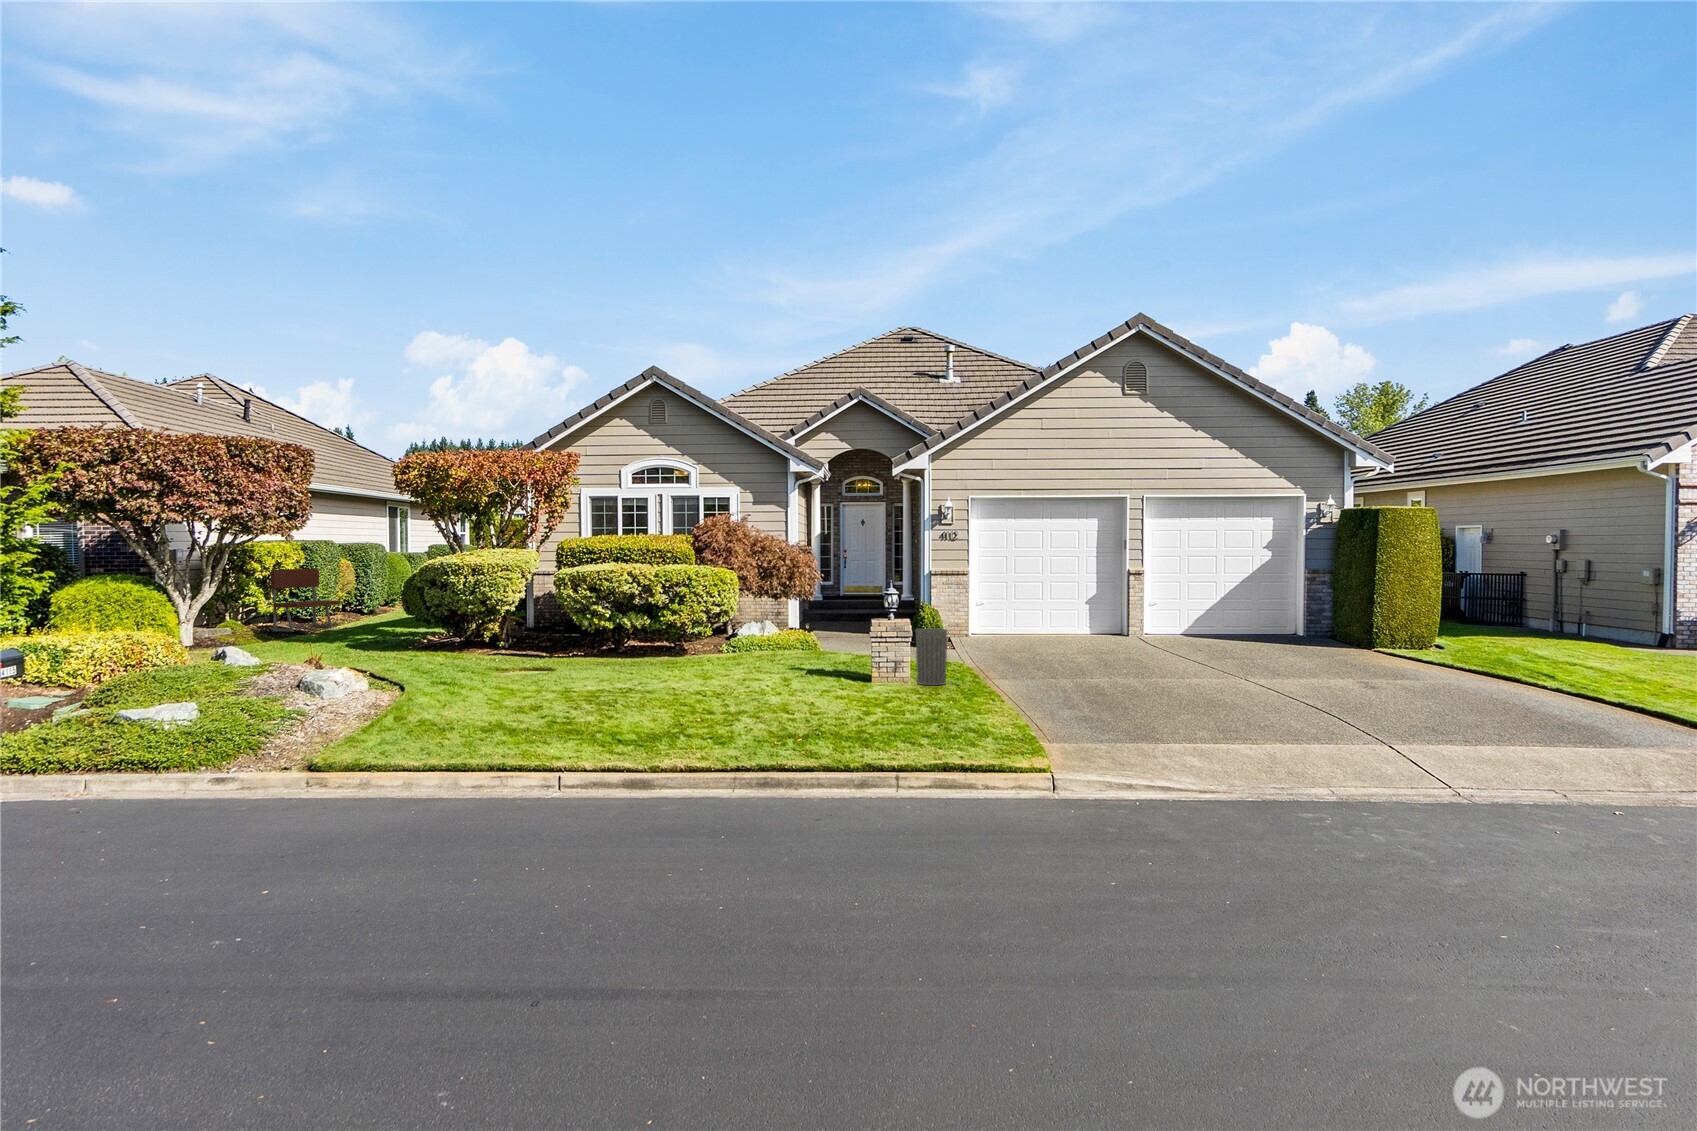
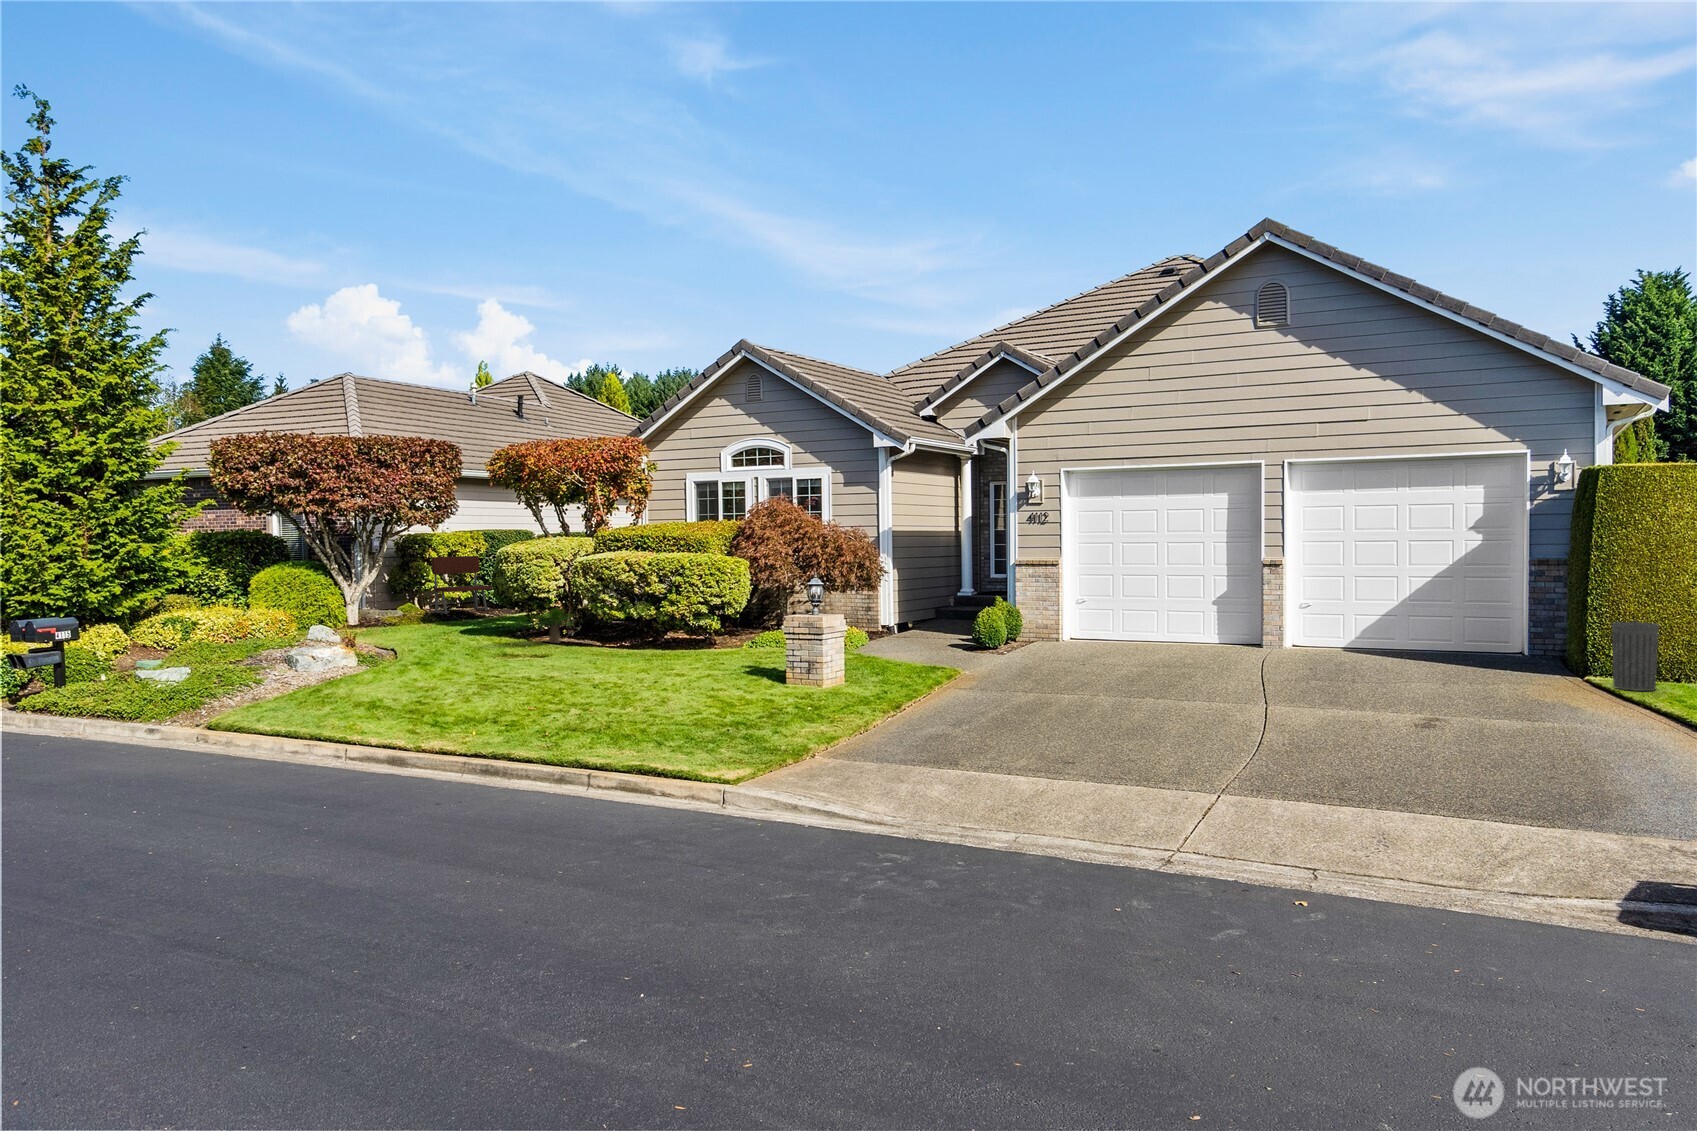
potted plant: none [489,618,537,657] -> present [537,608,573,643]
trash can: present [916,627,947,685] -> present [1611,620,1659,691]

